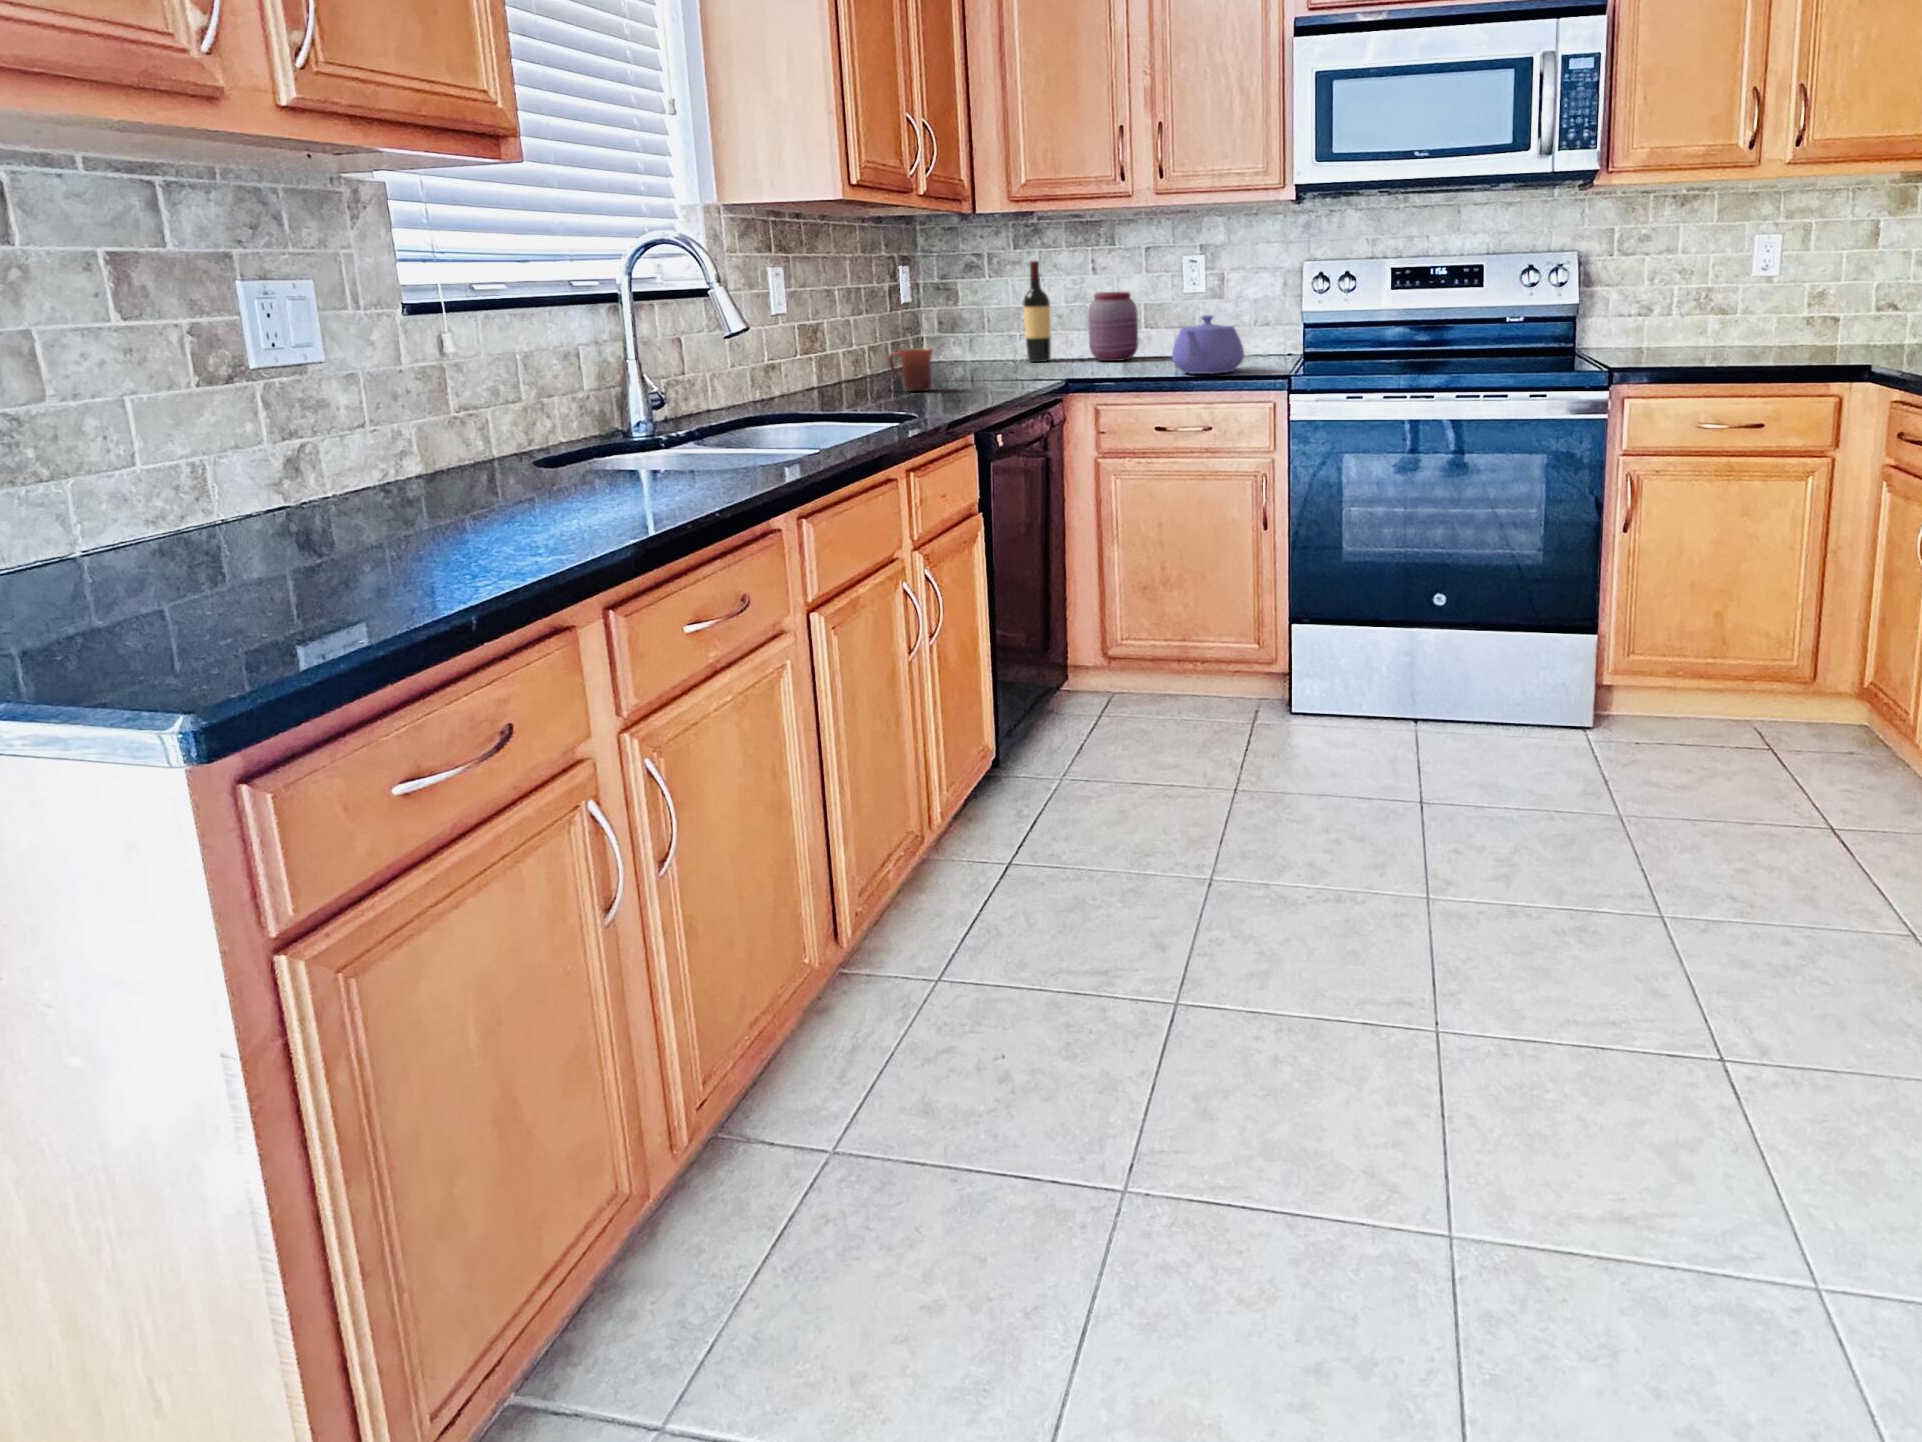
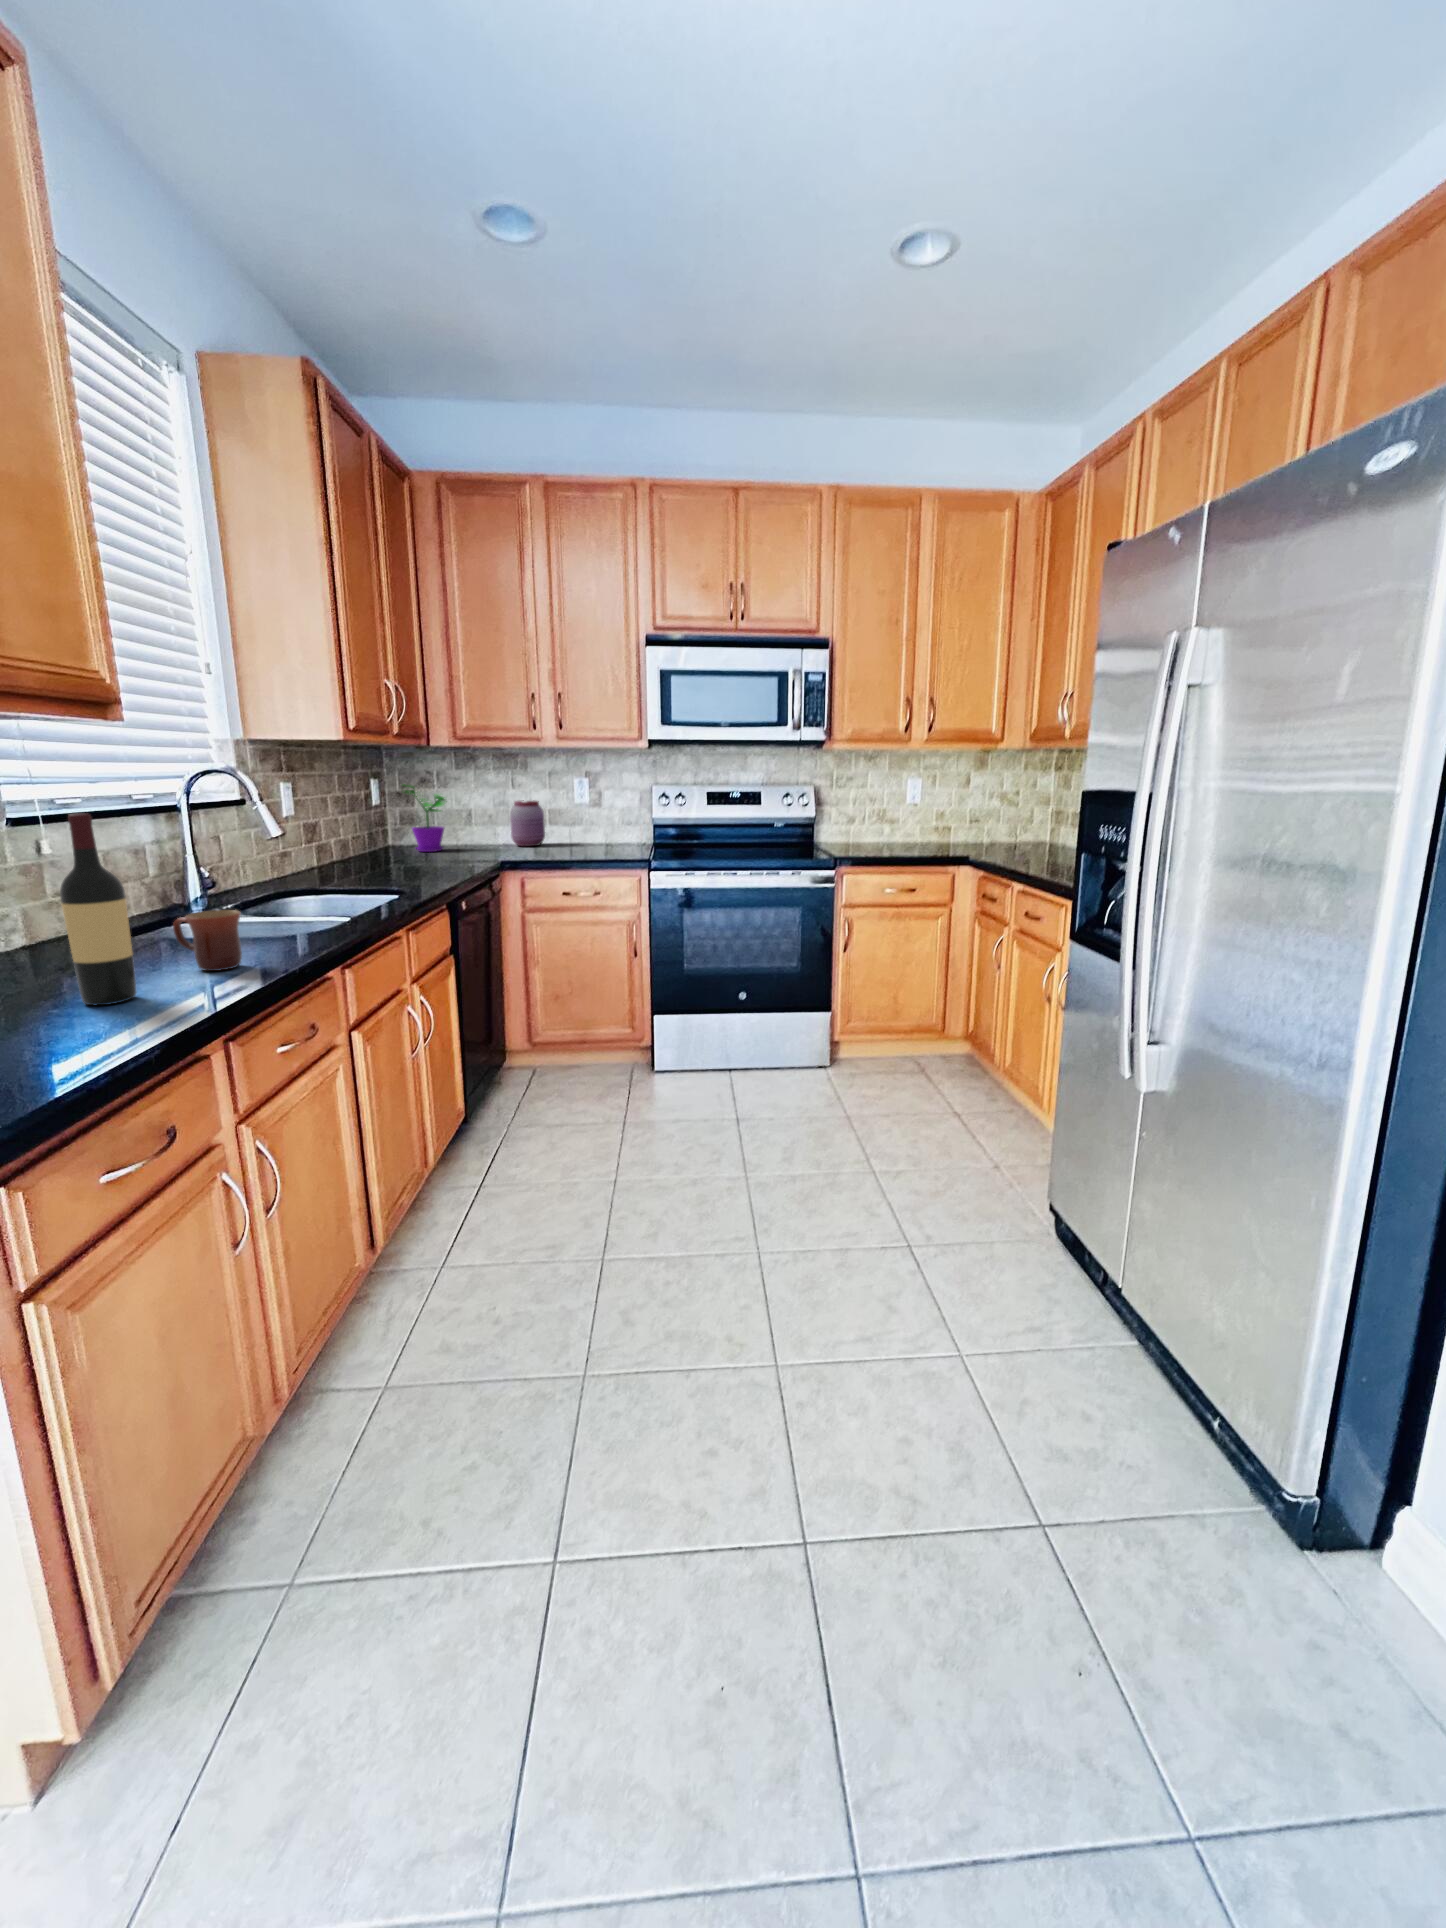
wine bottle: present [1023,261,1051,362] -> present [60,813,136,1005]
flower pot: none [936,264,999,369] -> present [405,786,447,852]
teapot: present [1172,315,1244,374] -> none [571,819,618,857]
mug: present [889,348,933,391] -> present [173,910,242,971]

